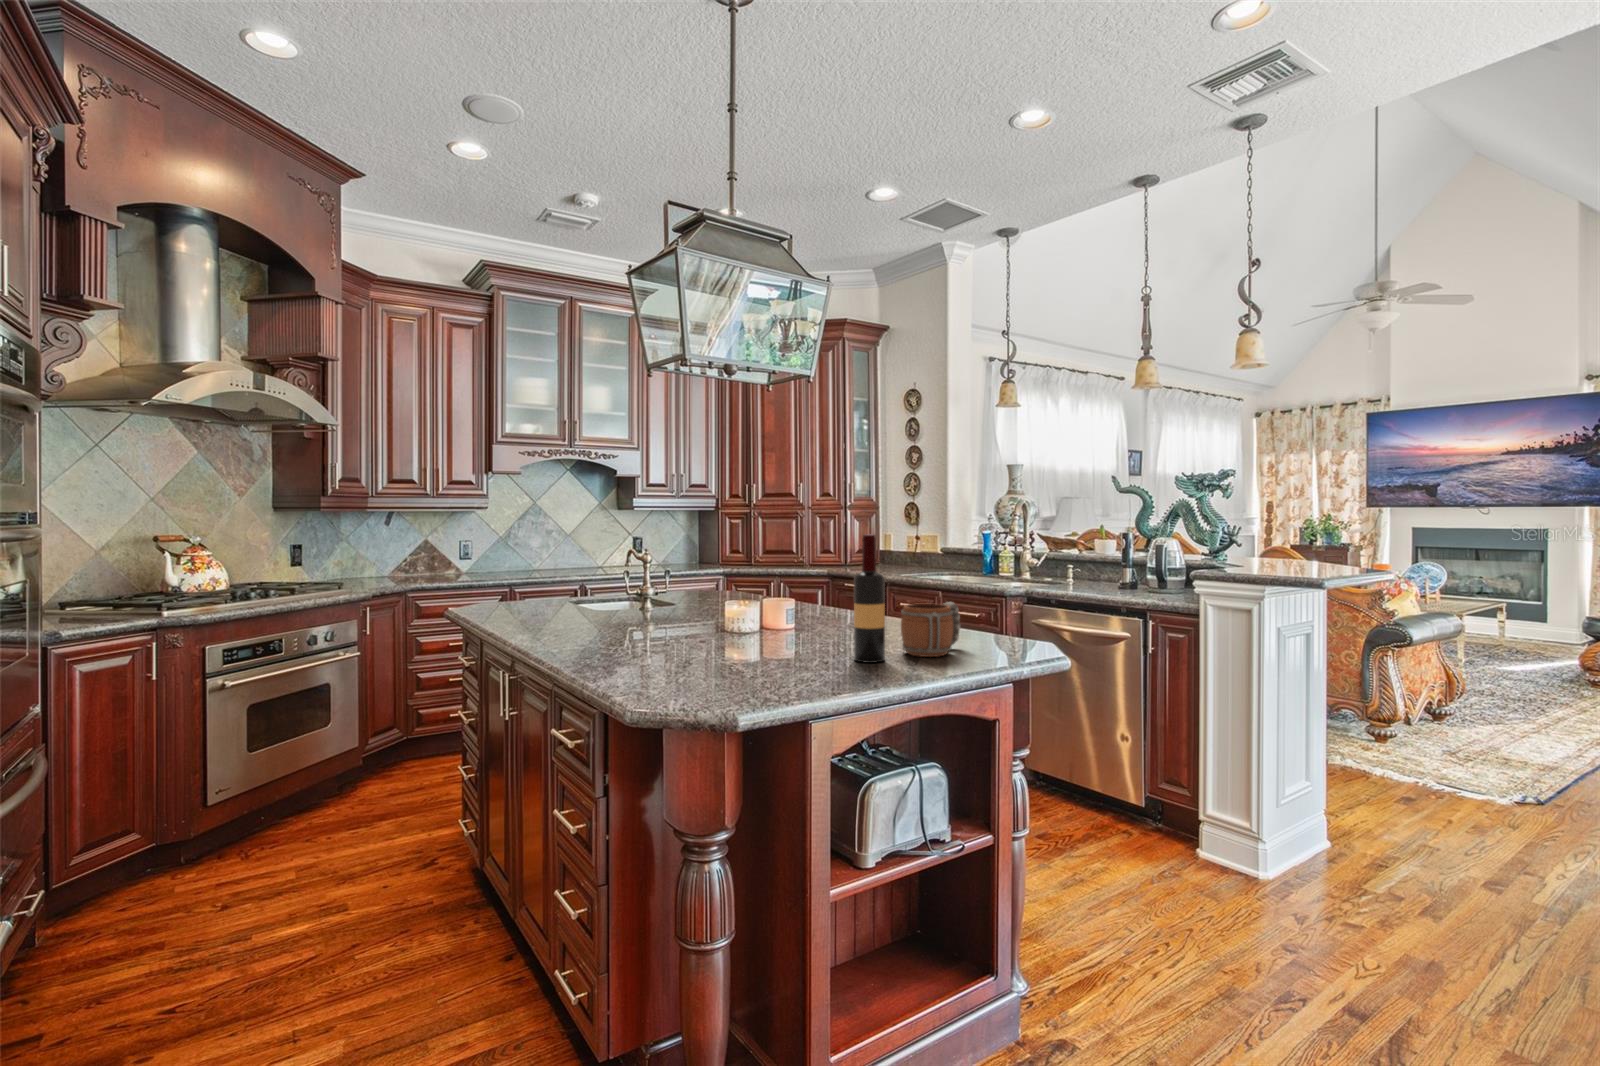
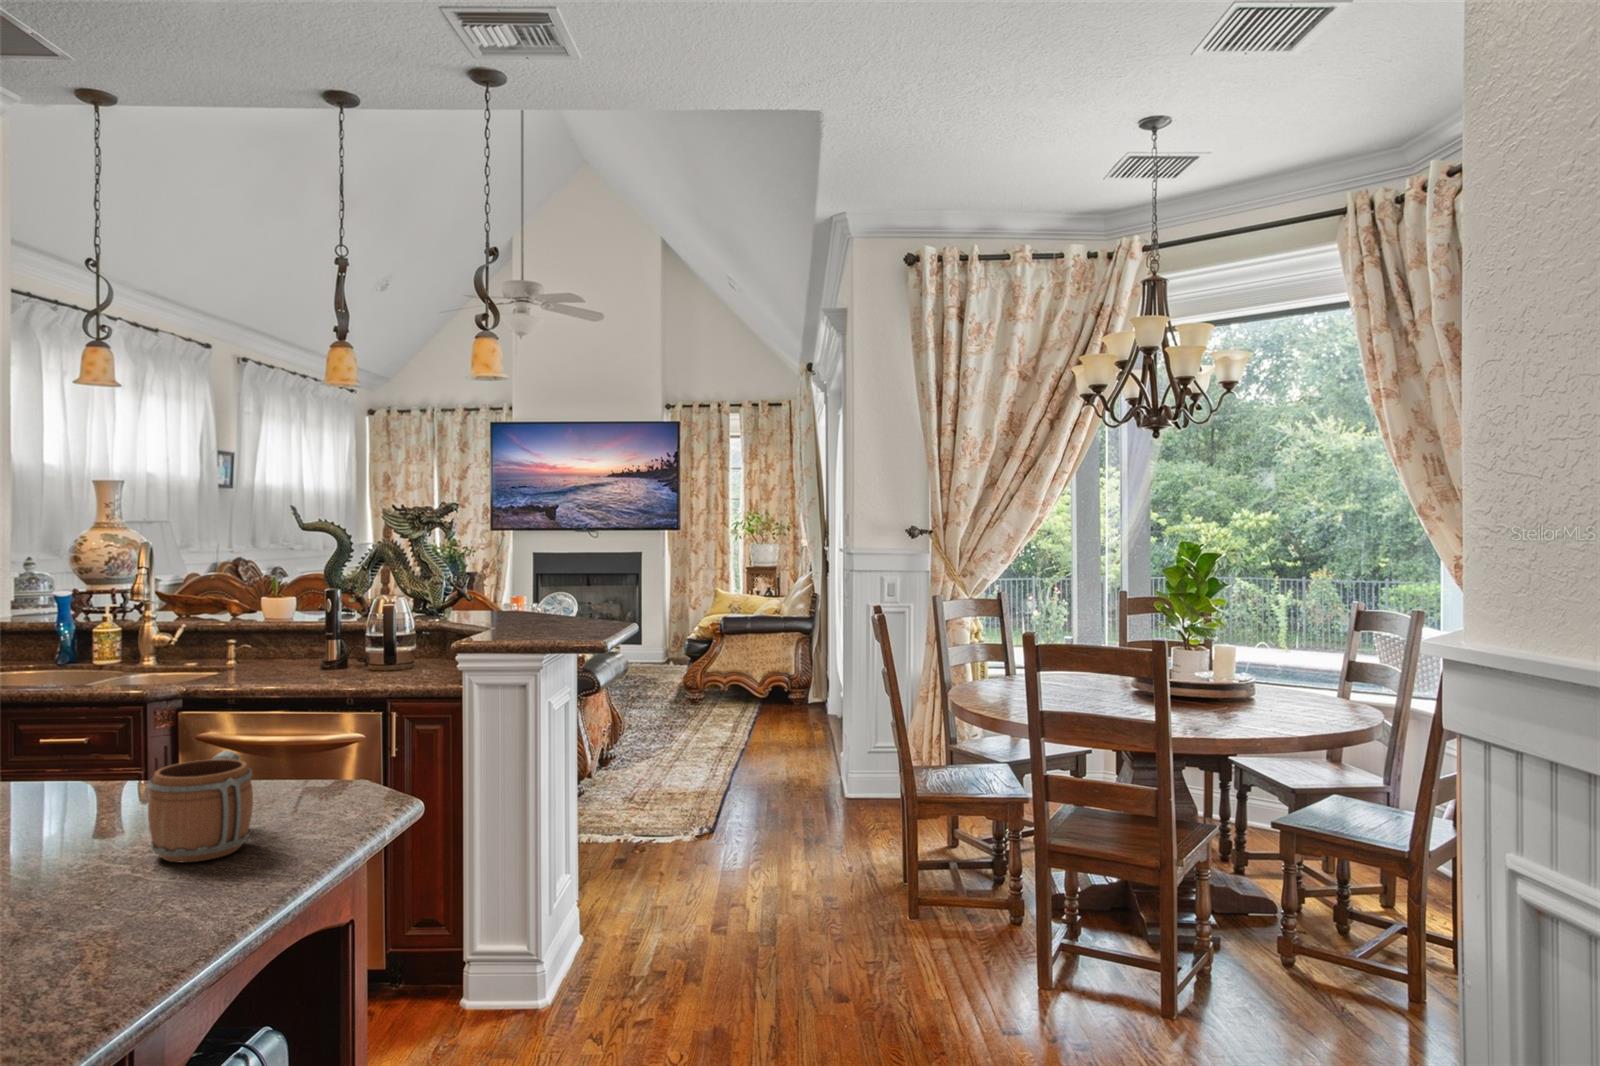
wine bottle: present [854,534,885,663] -> none [73,654,144,906]

